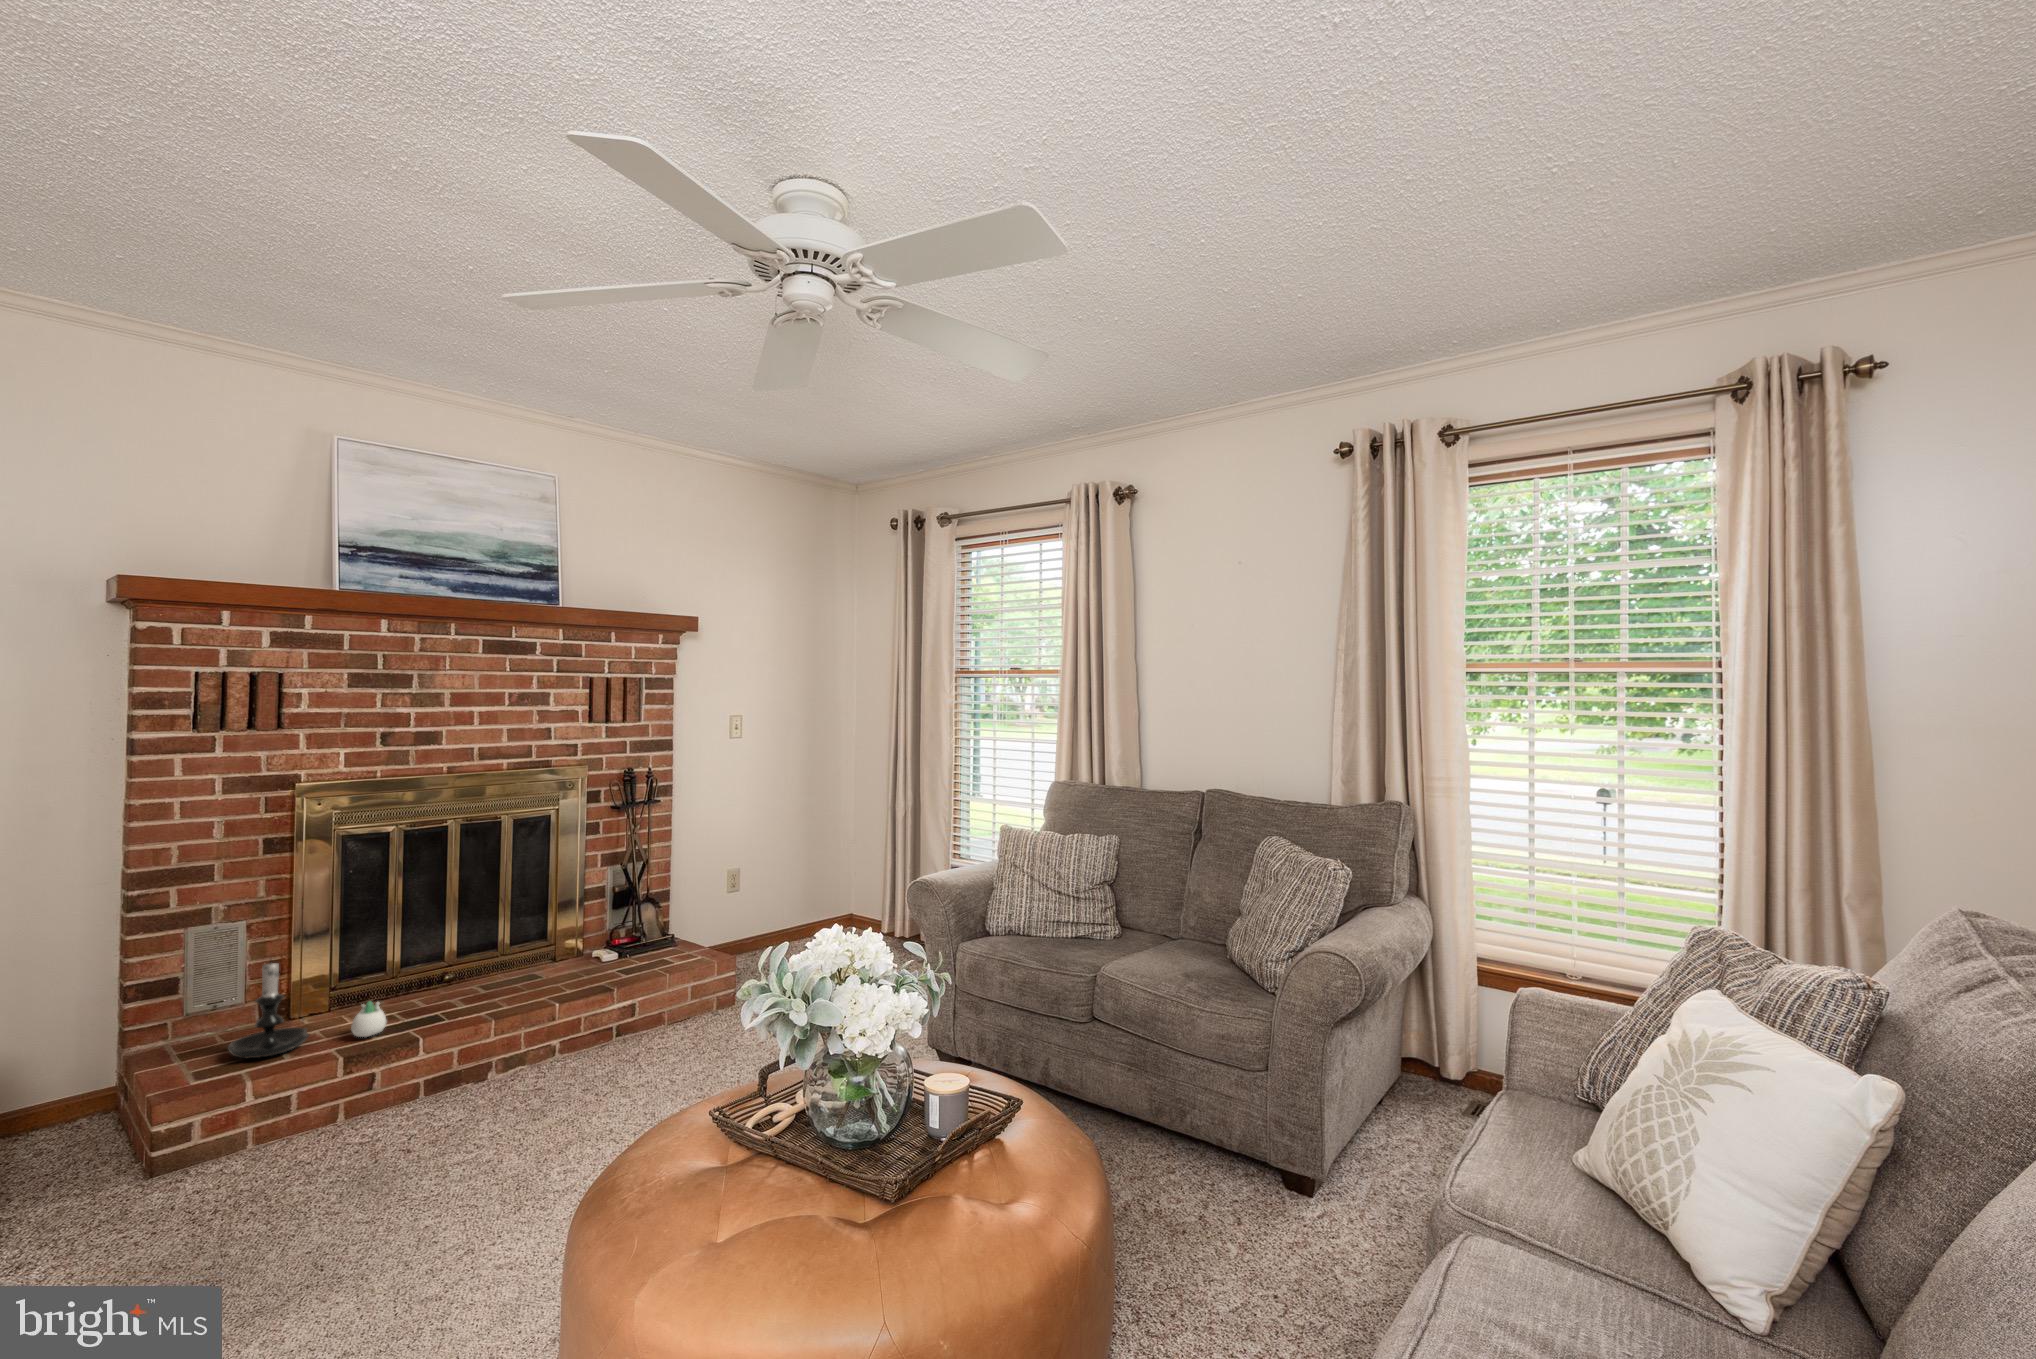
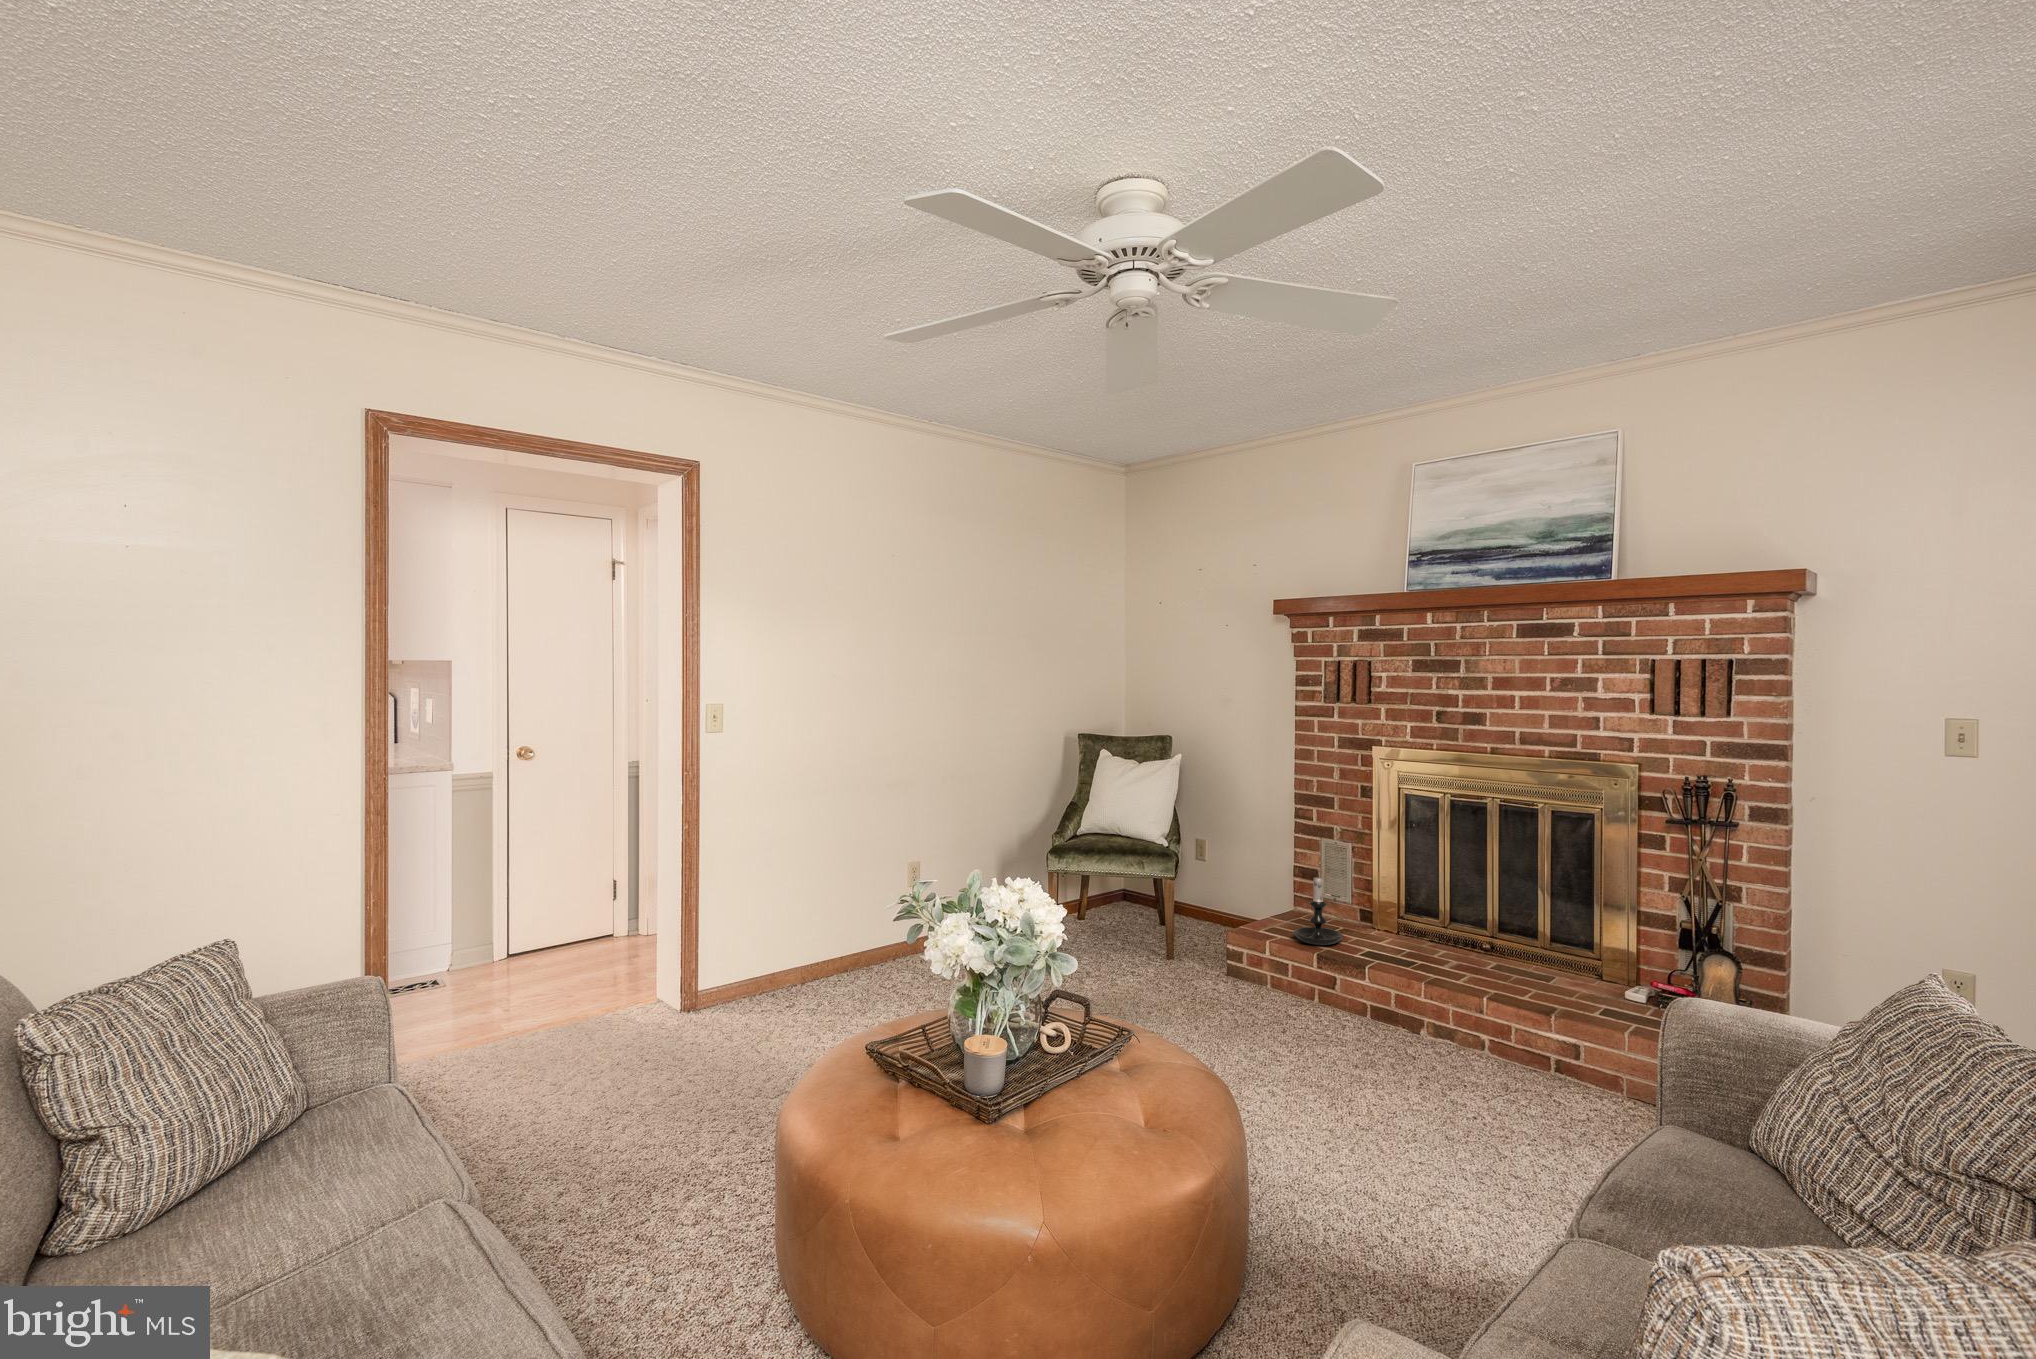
succulent planter: present [351,1001,386,1037] -> none [1352,930,1380,958]

